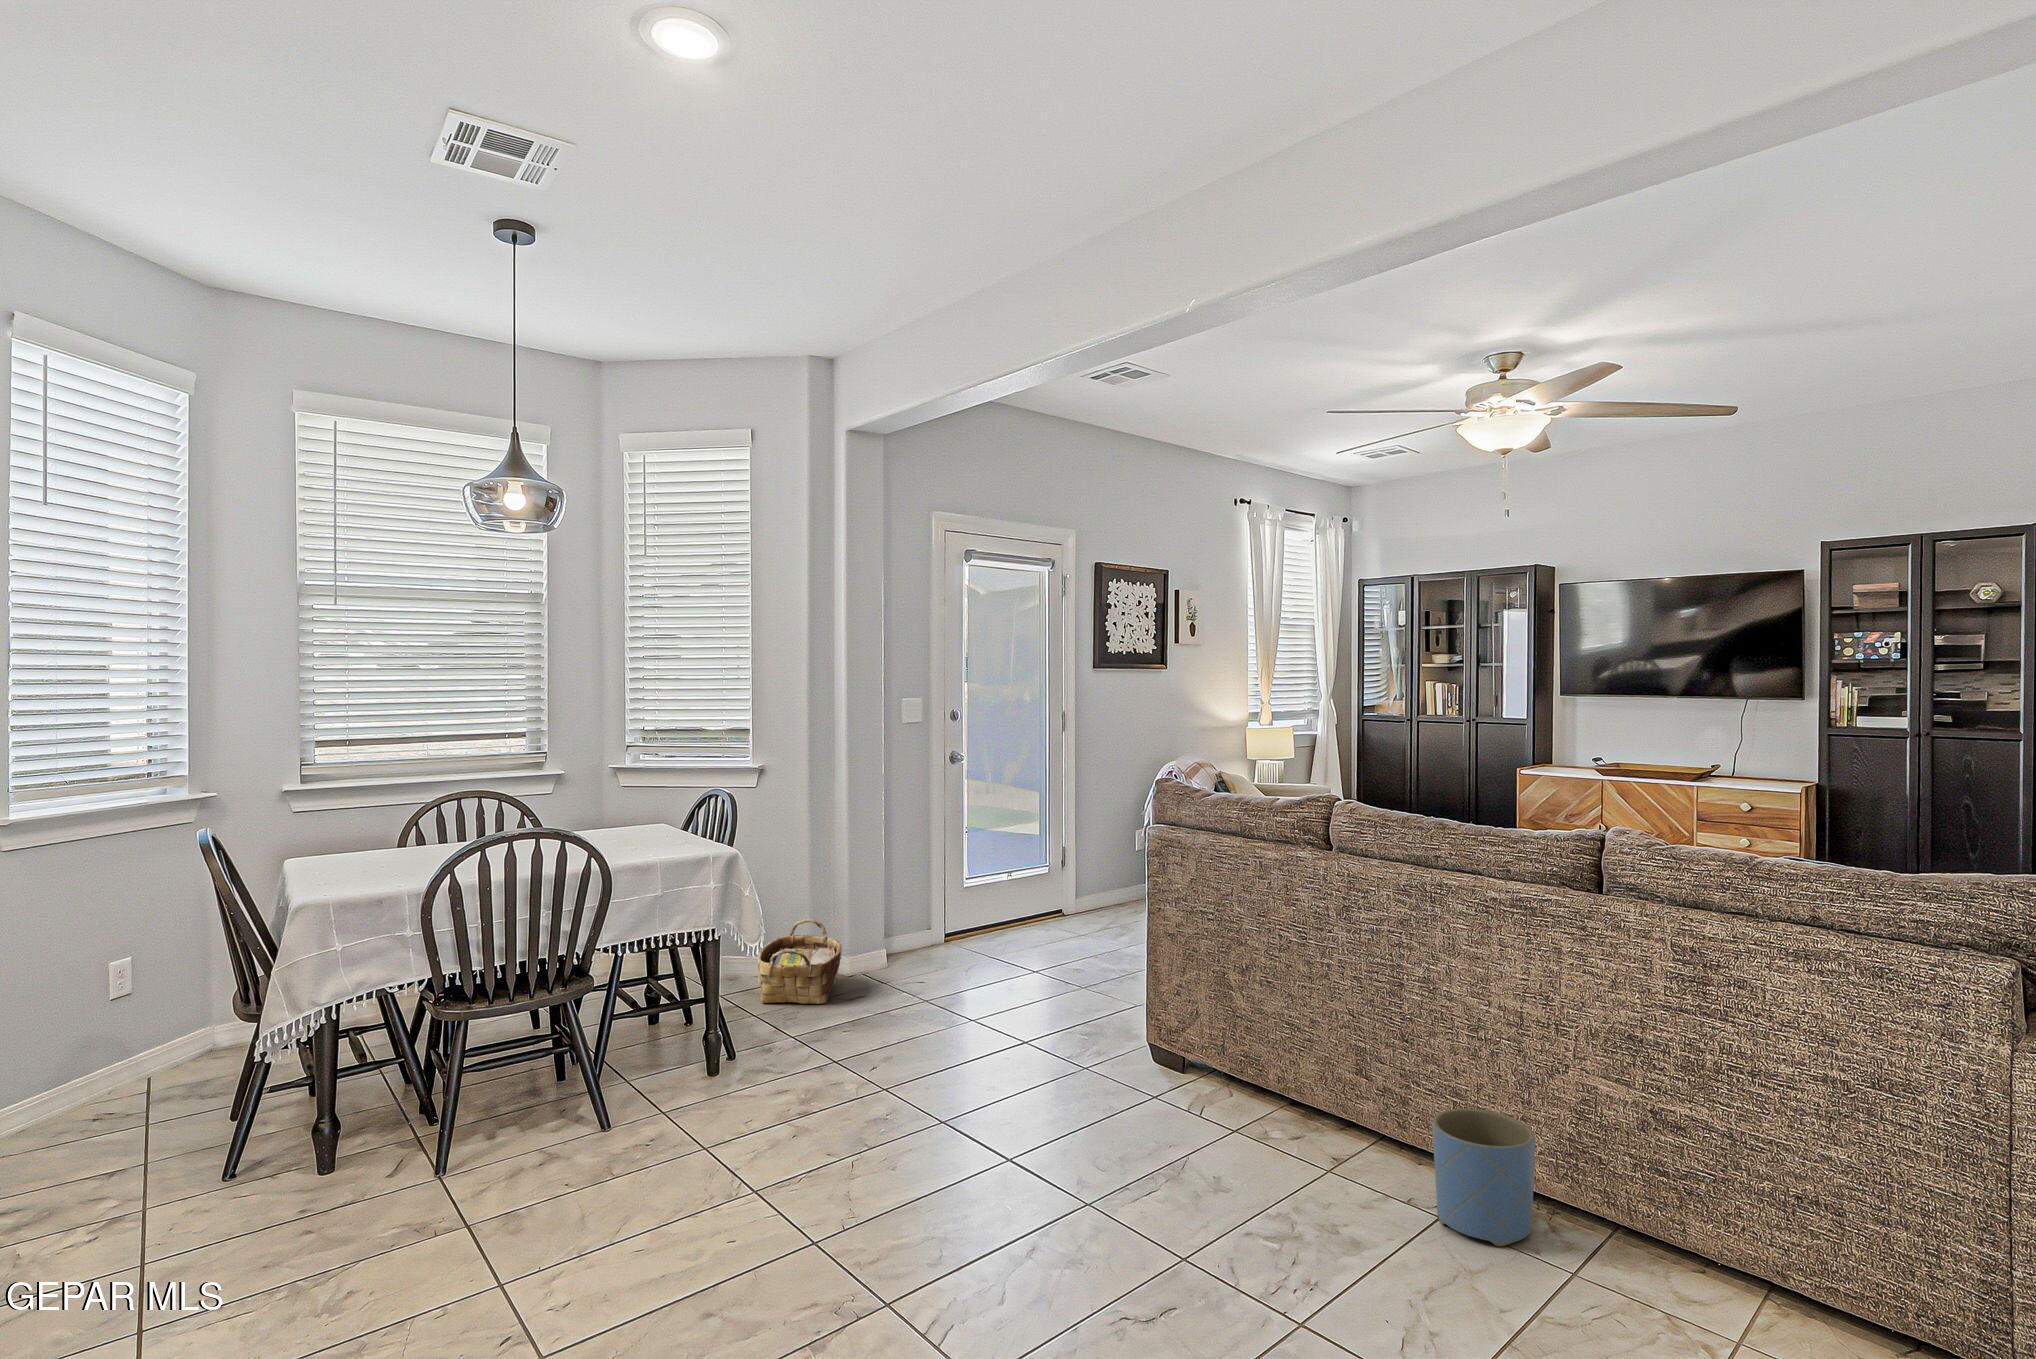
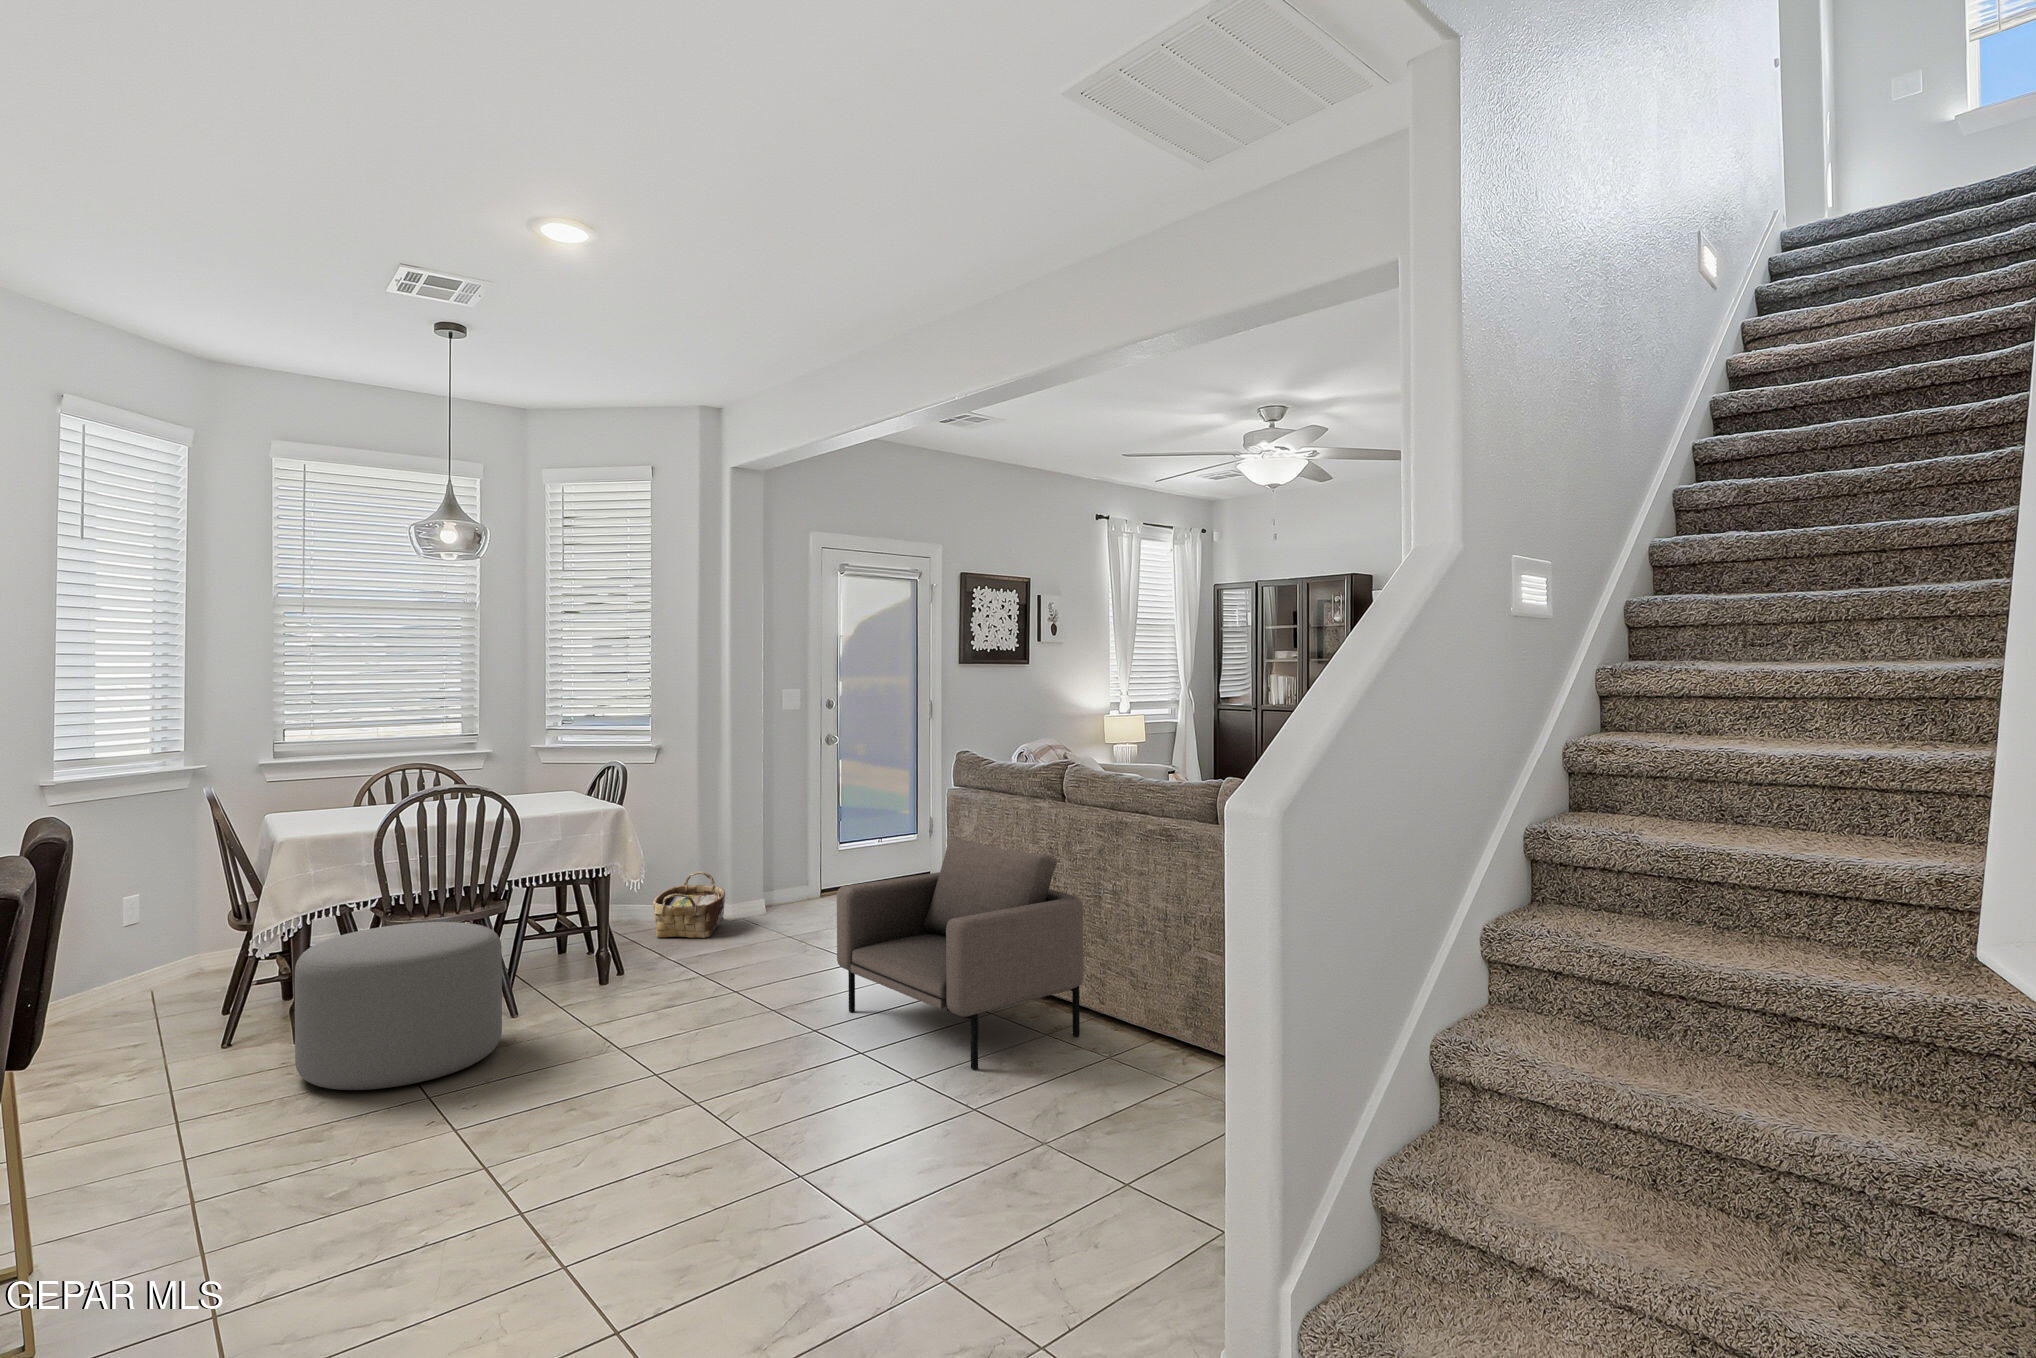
armchair: none [1031,893,1386,1240] -> present [837,837,1083,1070]
ottoman: none [317,1013,597,1271] -> present [295,922,502,1090]
planter: present [1433,1109,1535,1246] -> none [1100,982,1167,1071]

